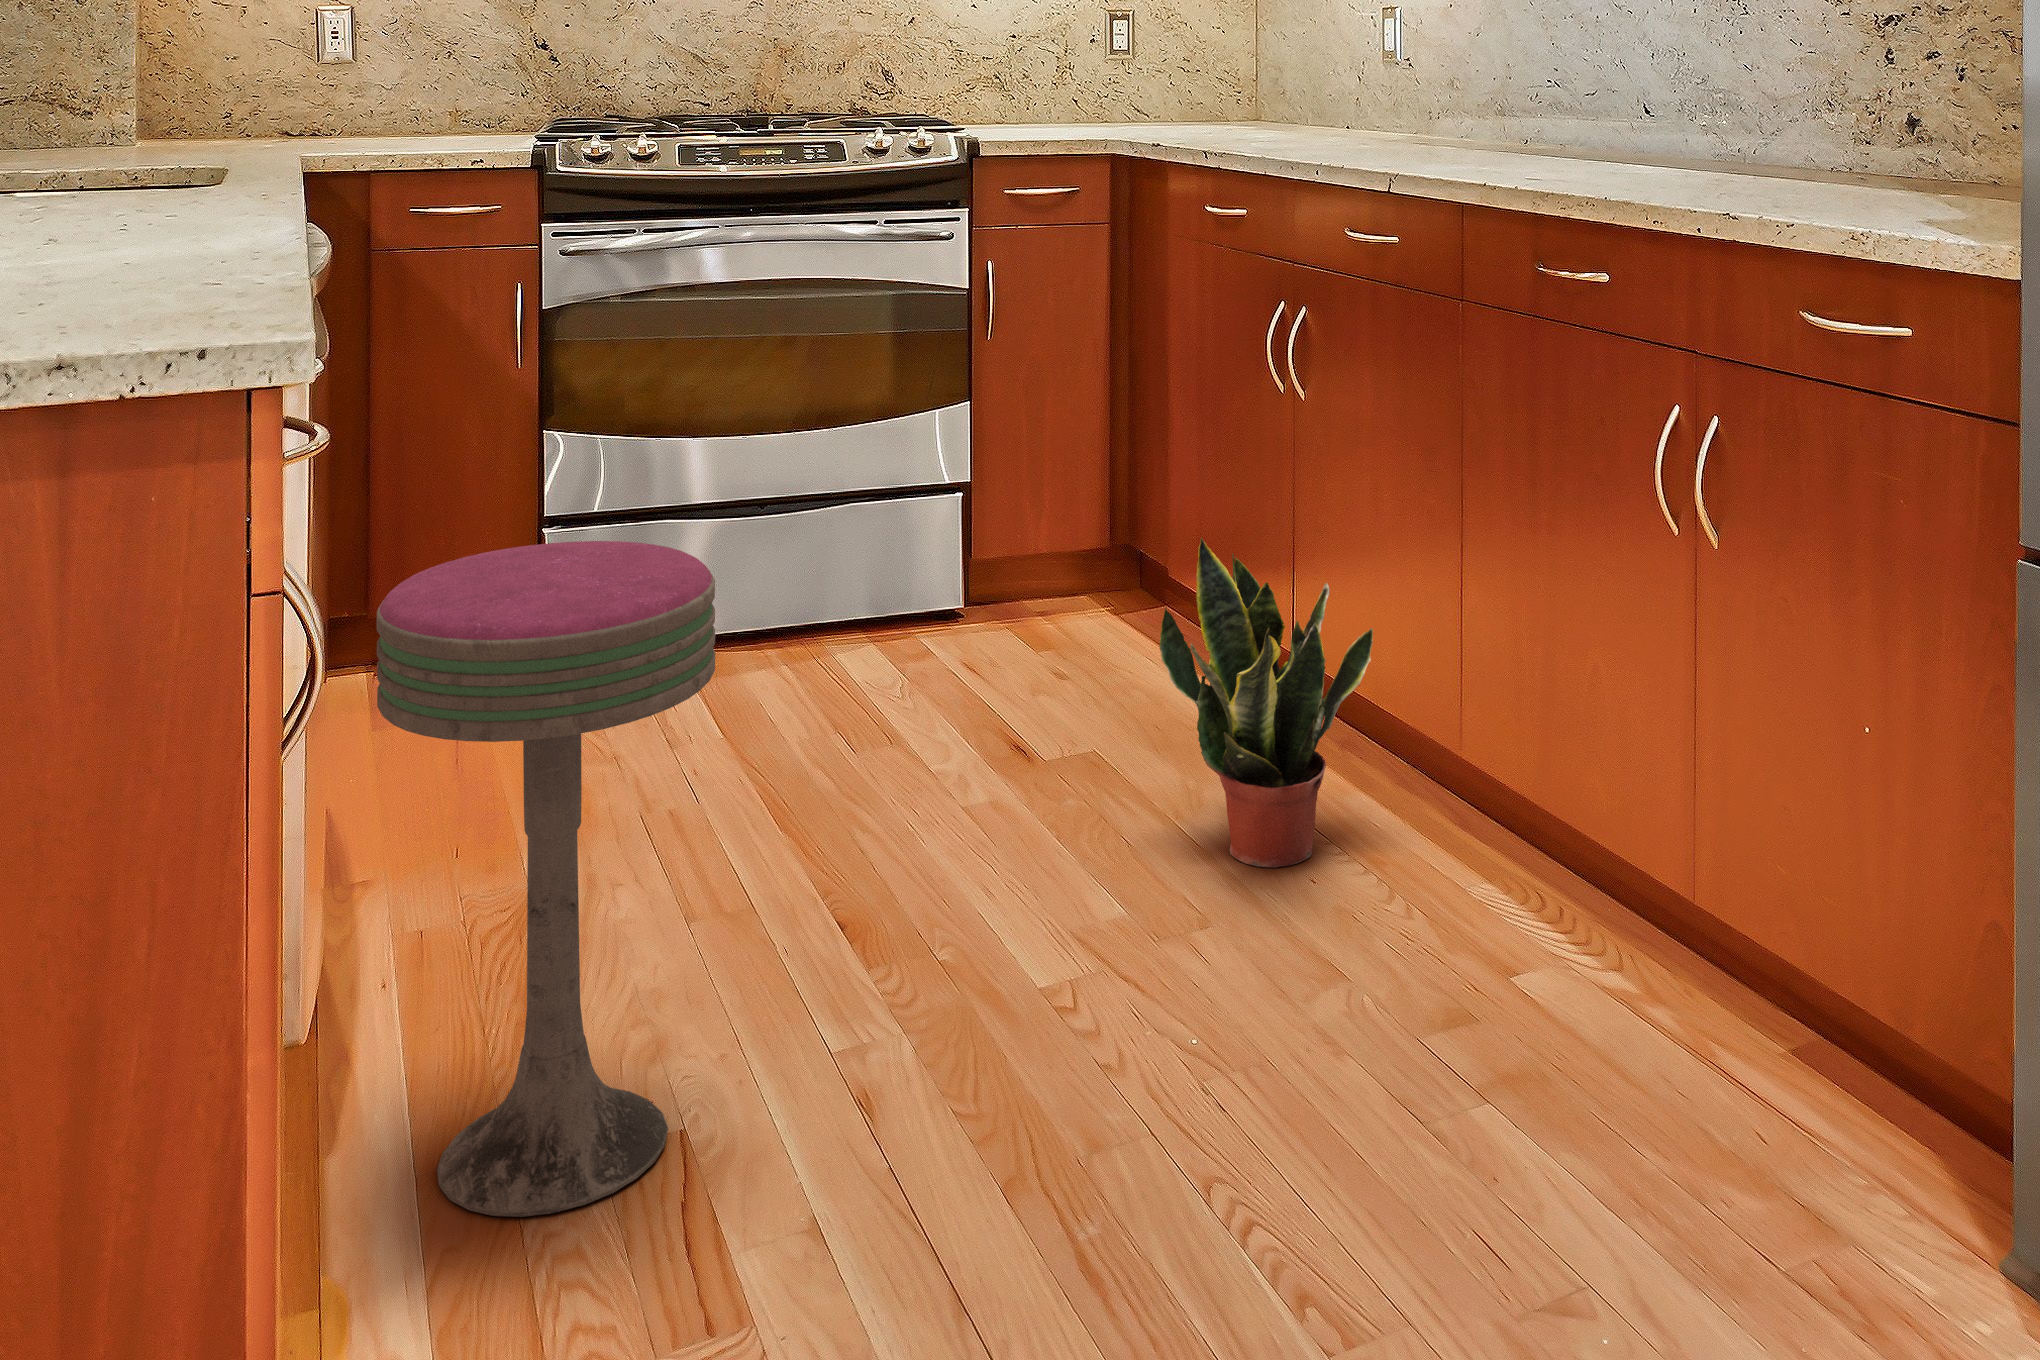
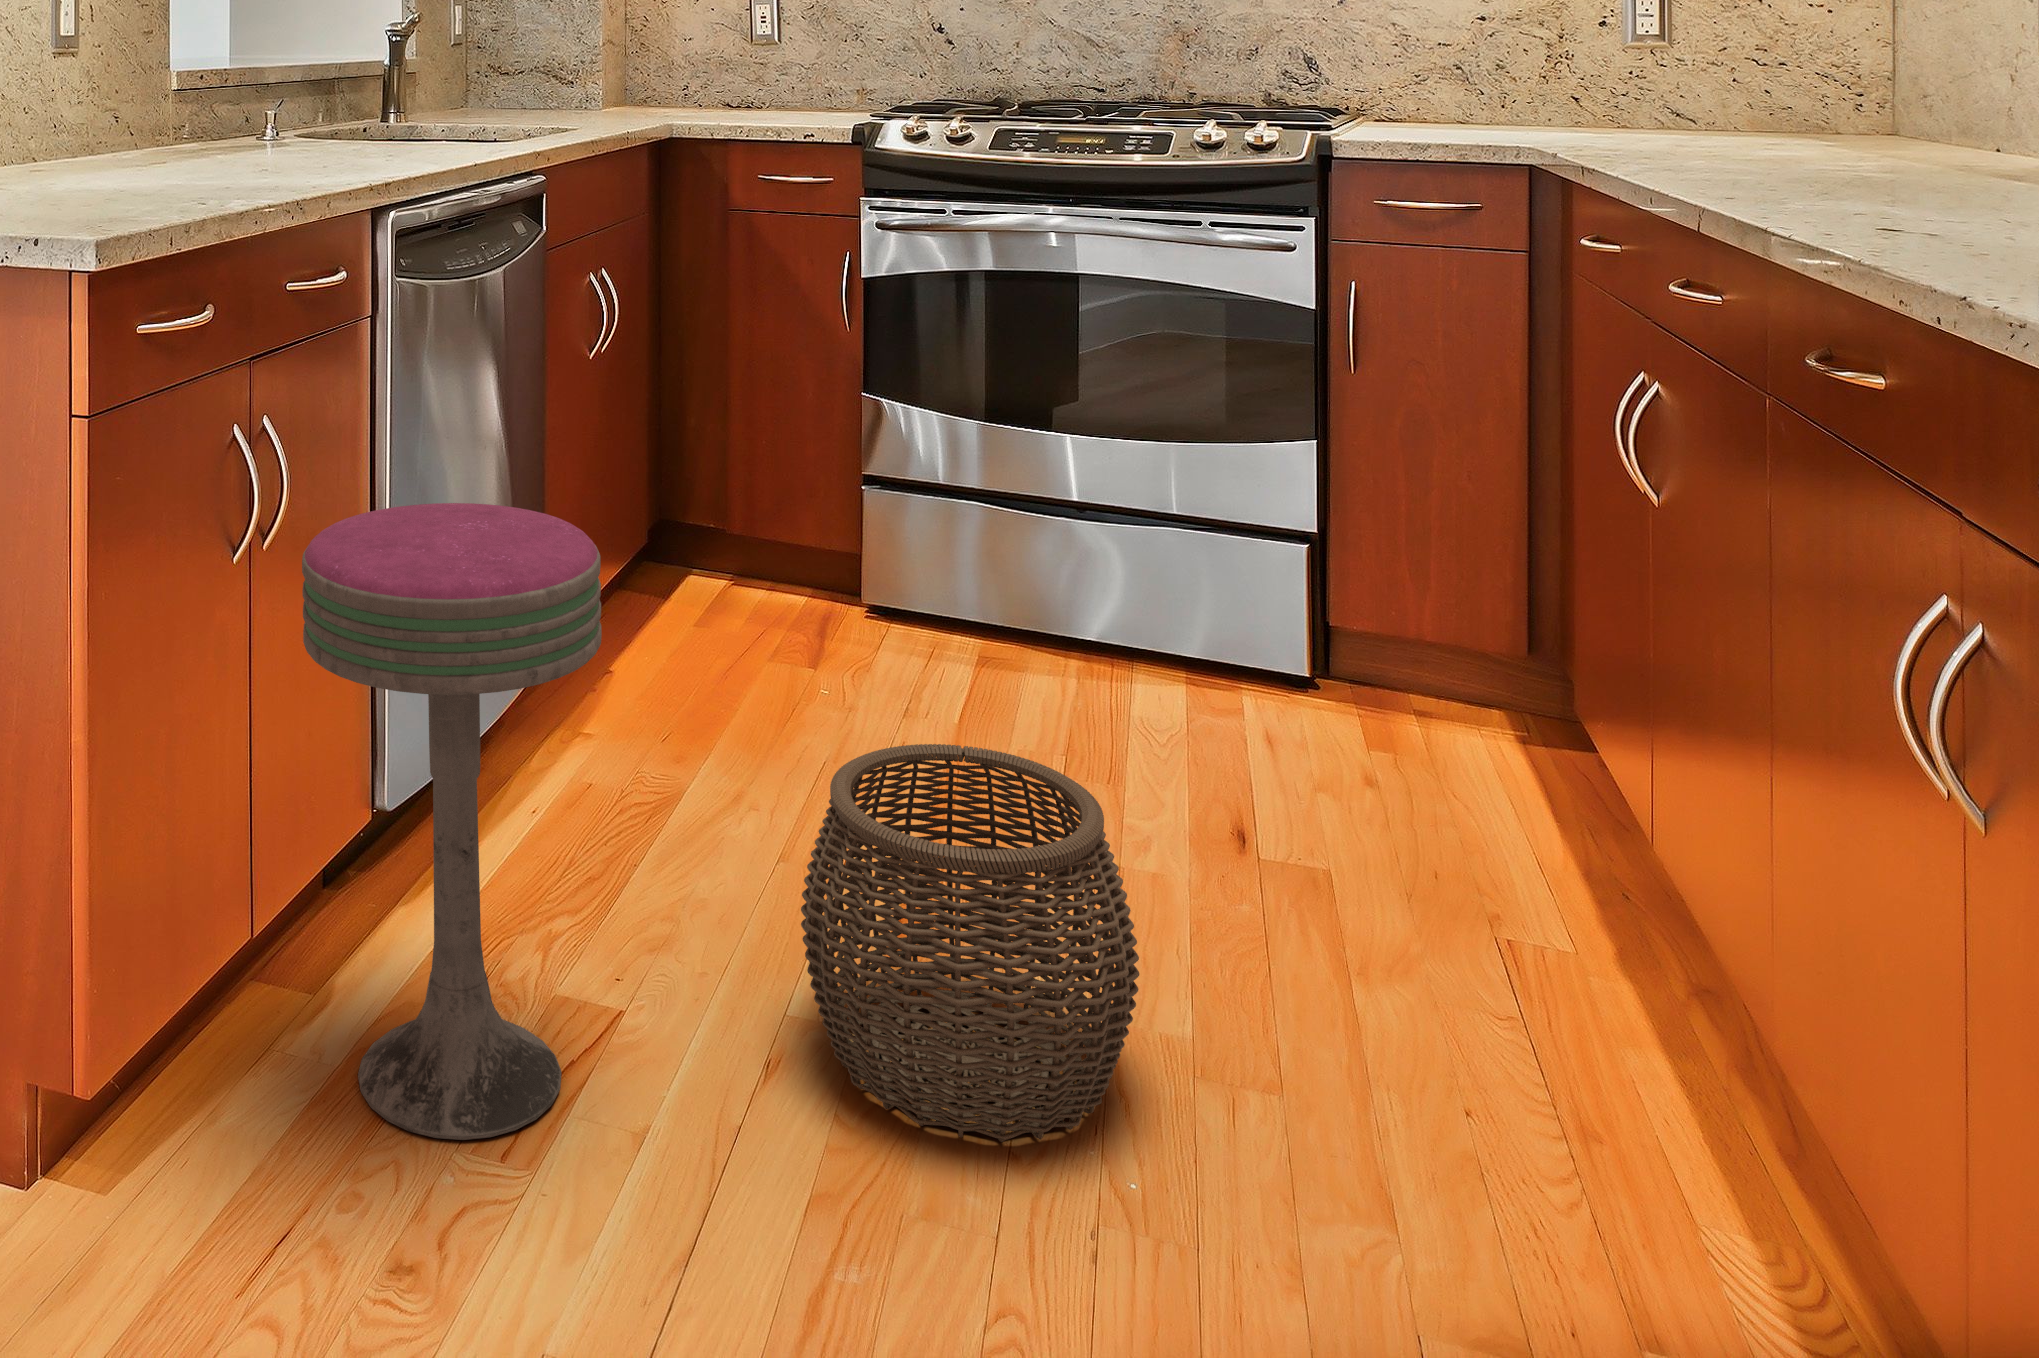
potted plant: present [1159,538,1373,867] -> none [1307,671,1640,1150]
woven basket: none [816,678,1103,1006] -> present [801,744,1139,1142]

